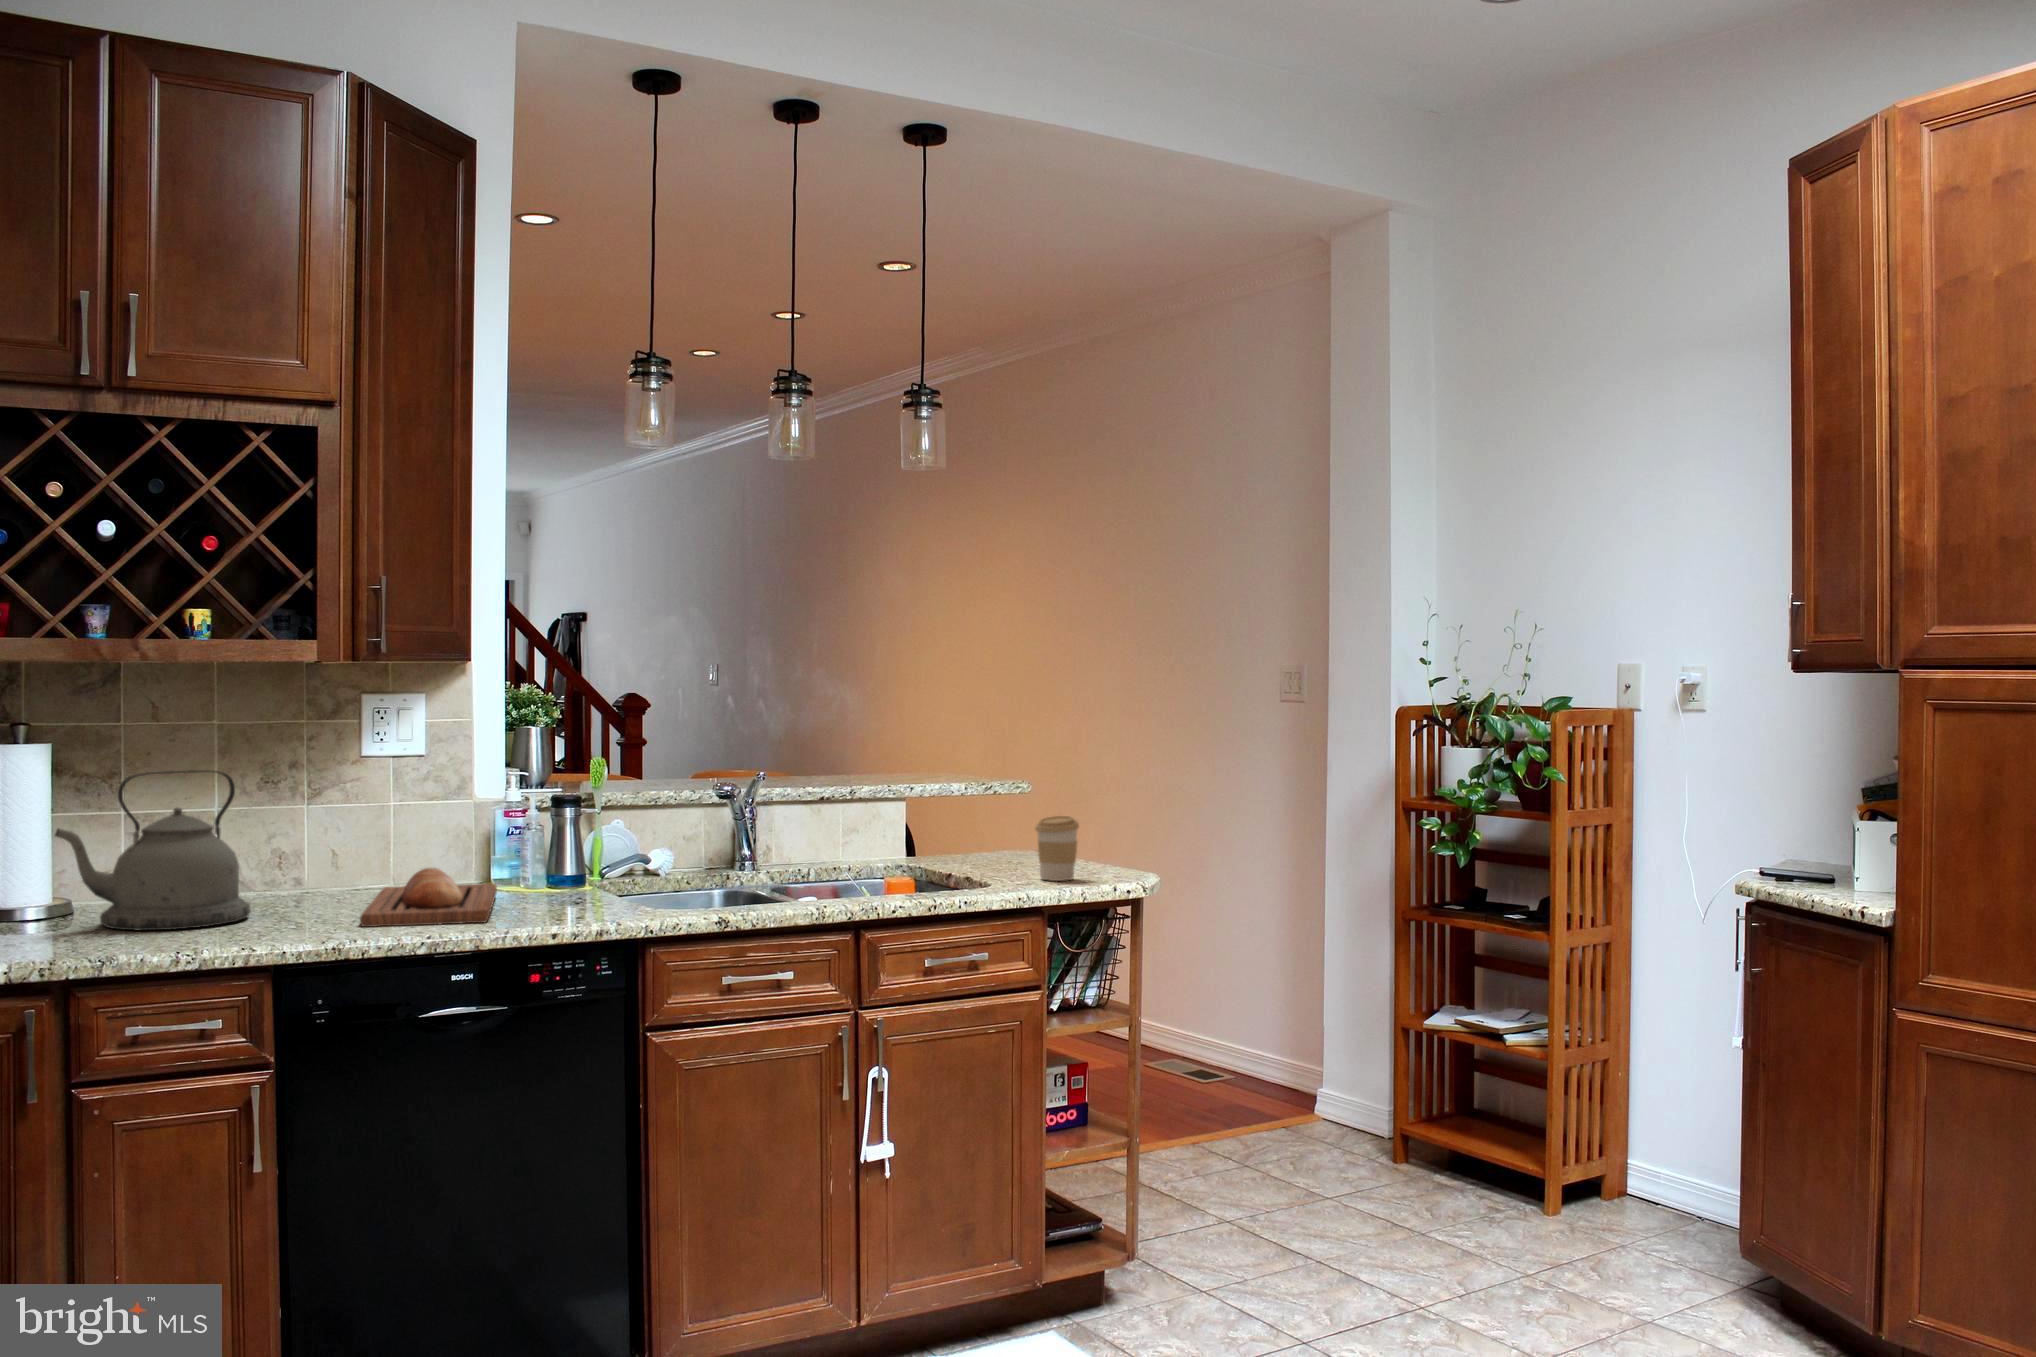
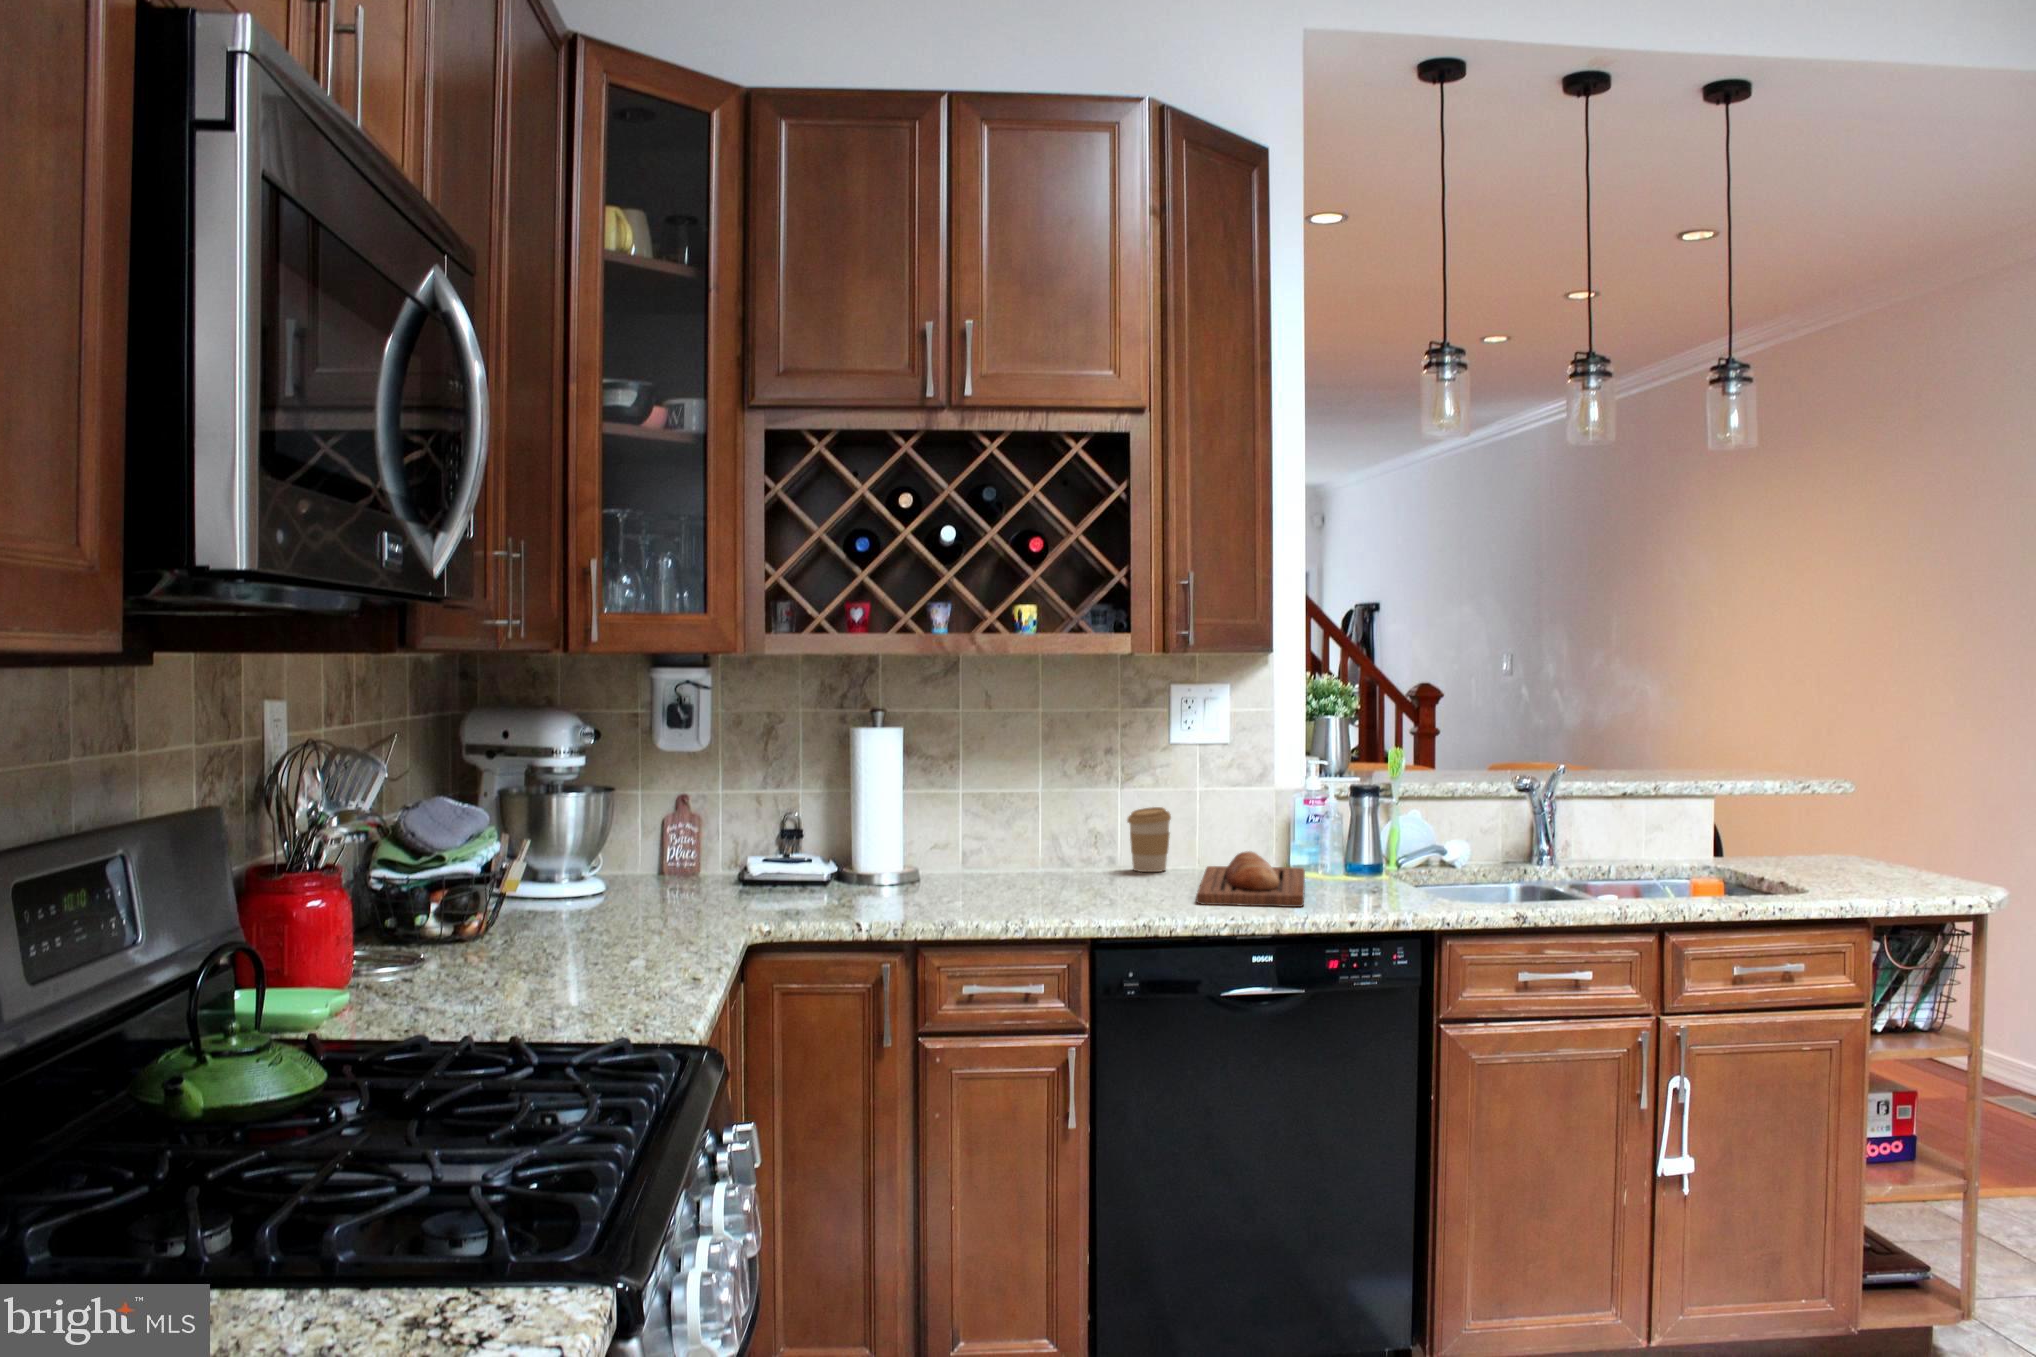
kettle: present [55,770,251,930] -> none [962,761,1104,897]
coffee cup: present [1035,816,1079,881] -> present [1127,807,1171,872]

